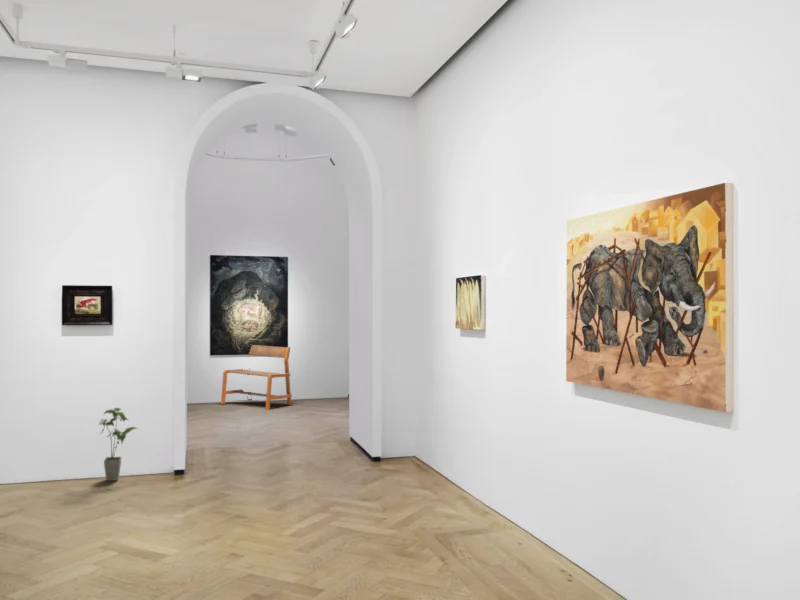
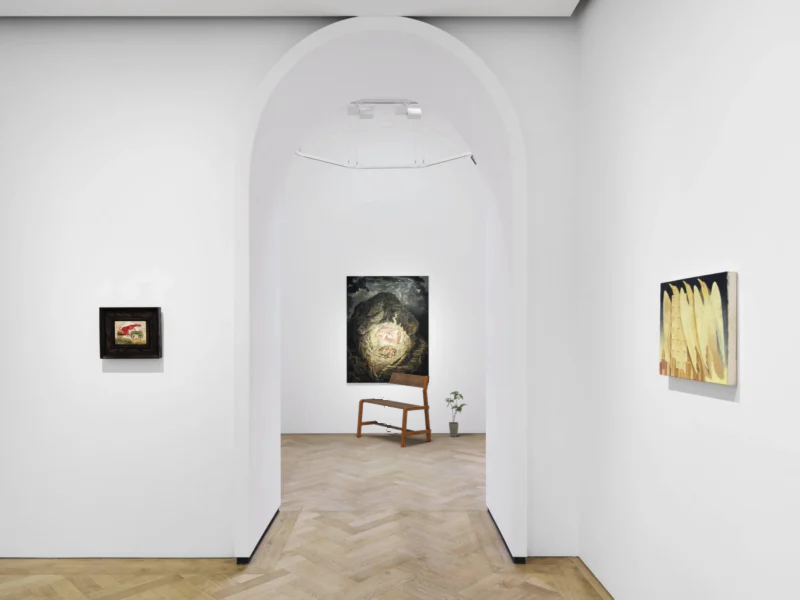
house plant: present [100,408,136,481] -> present [446,391,466,437]

